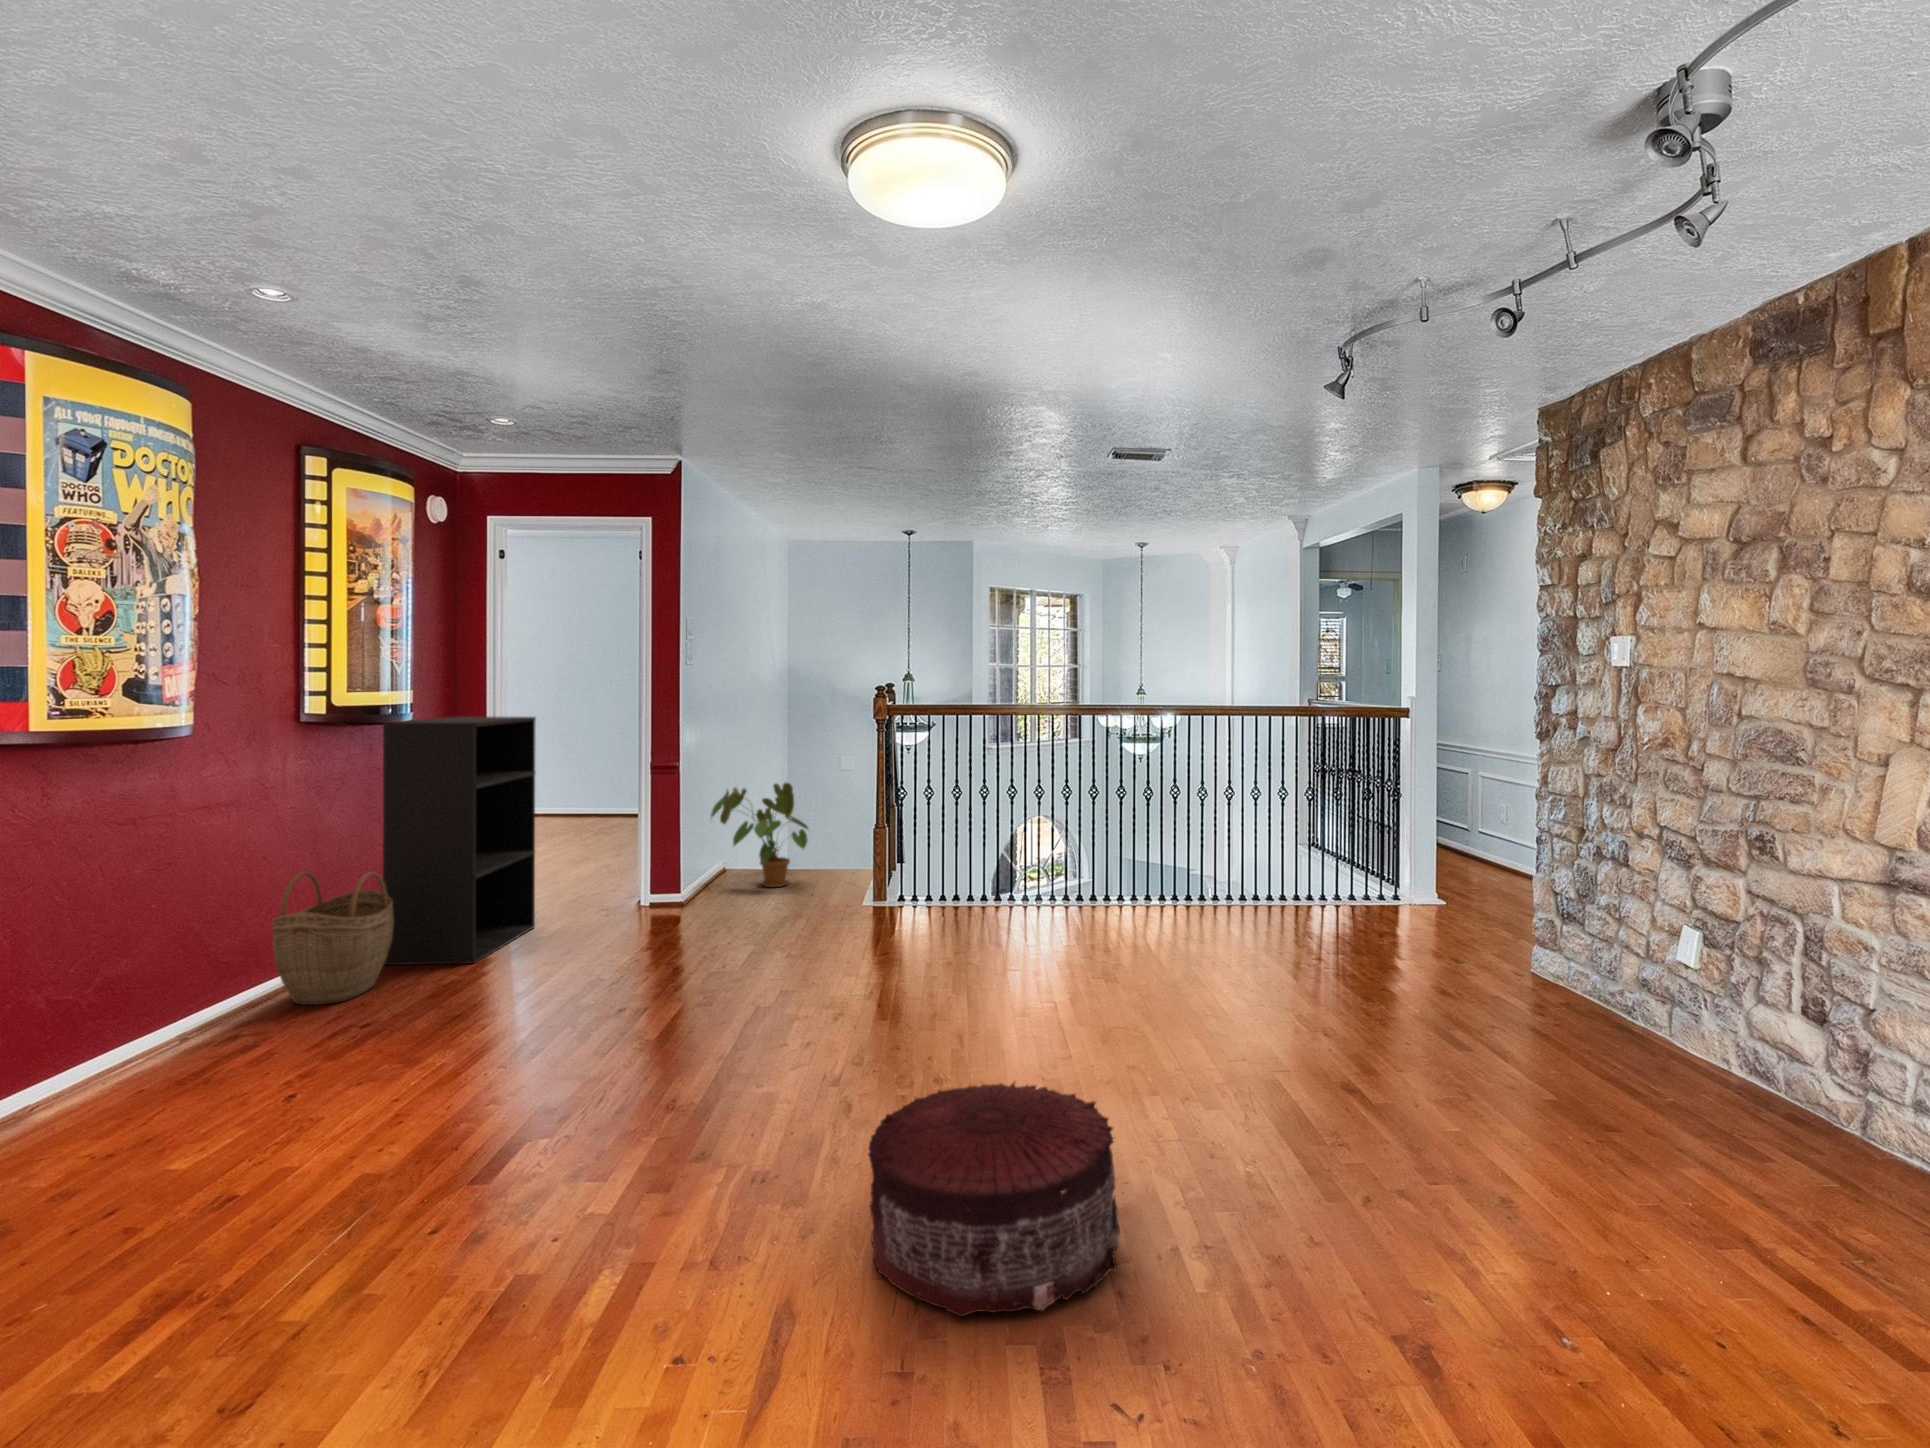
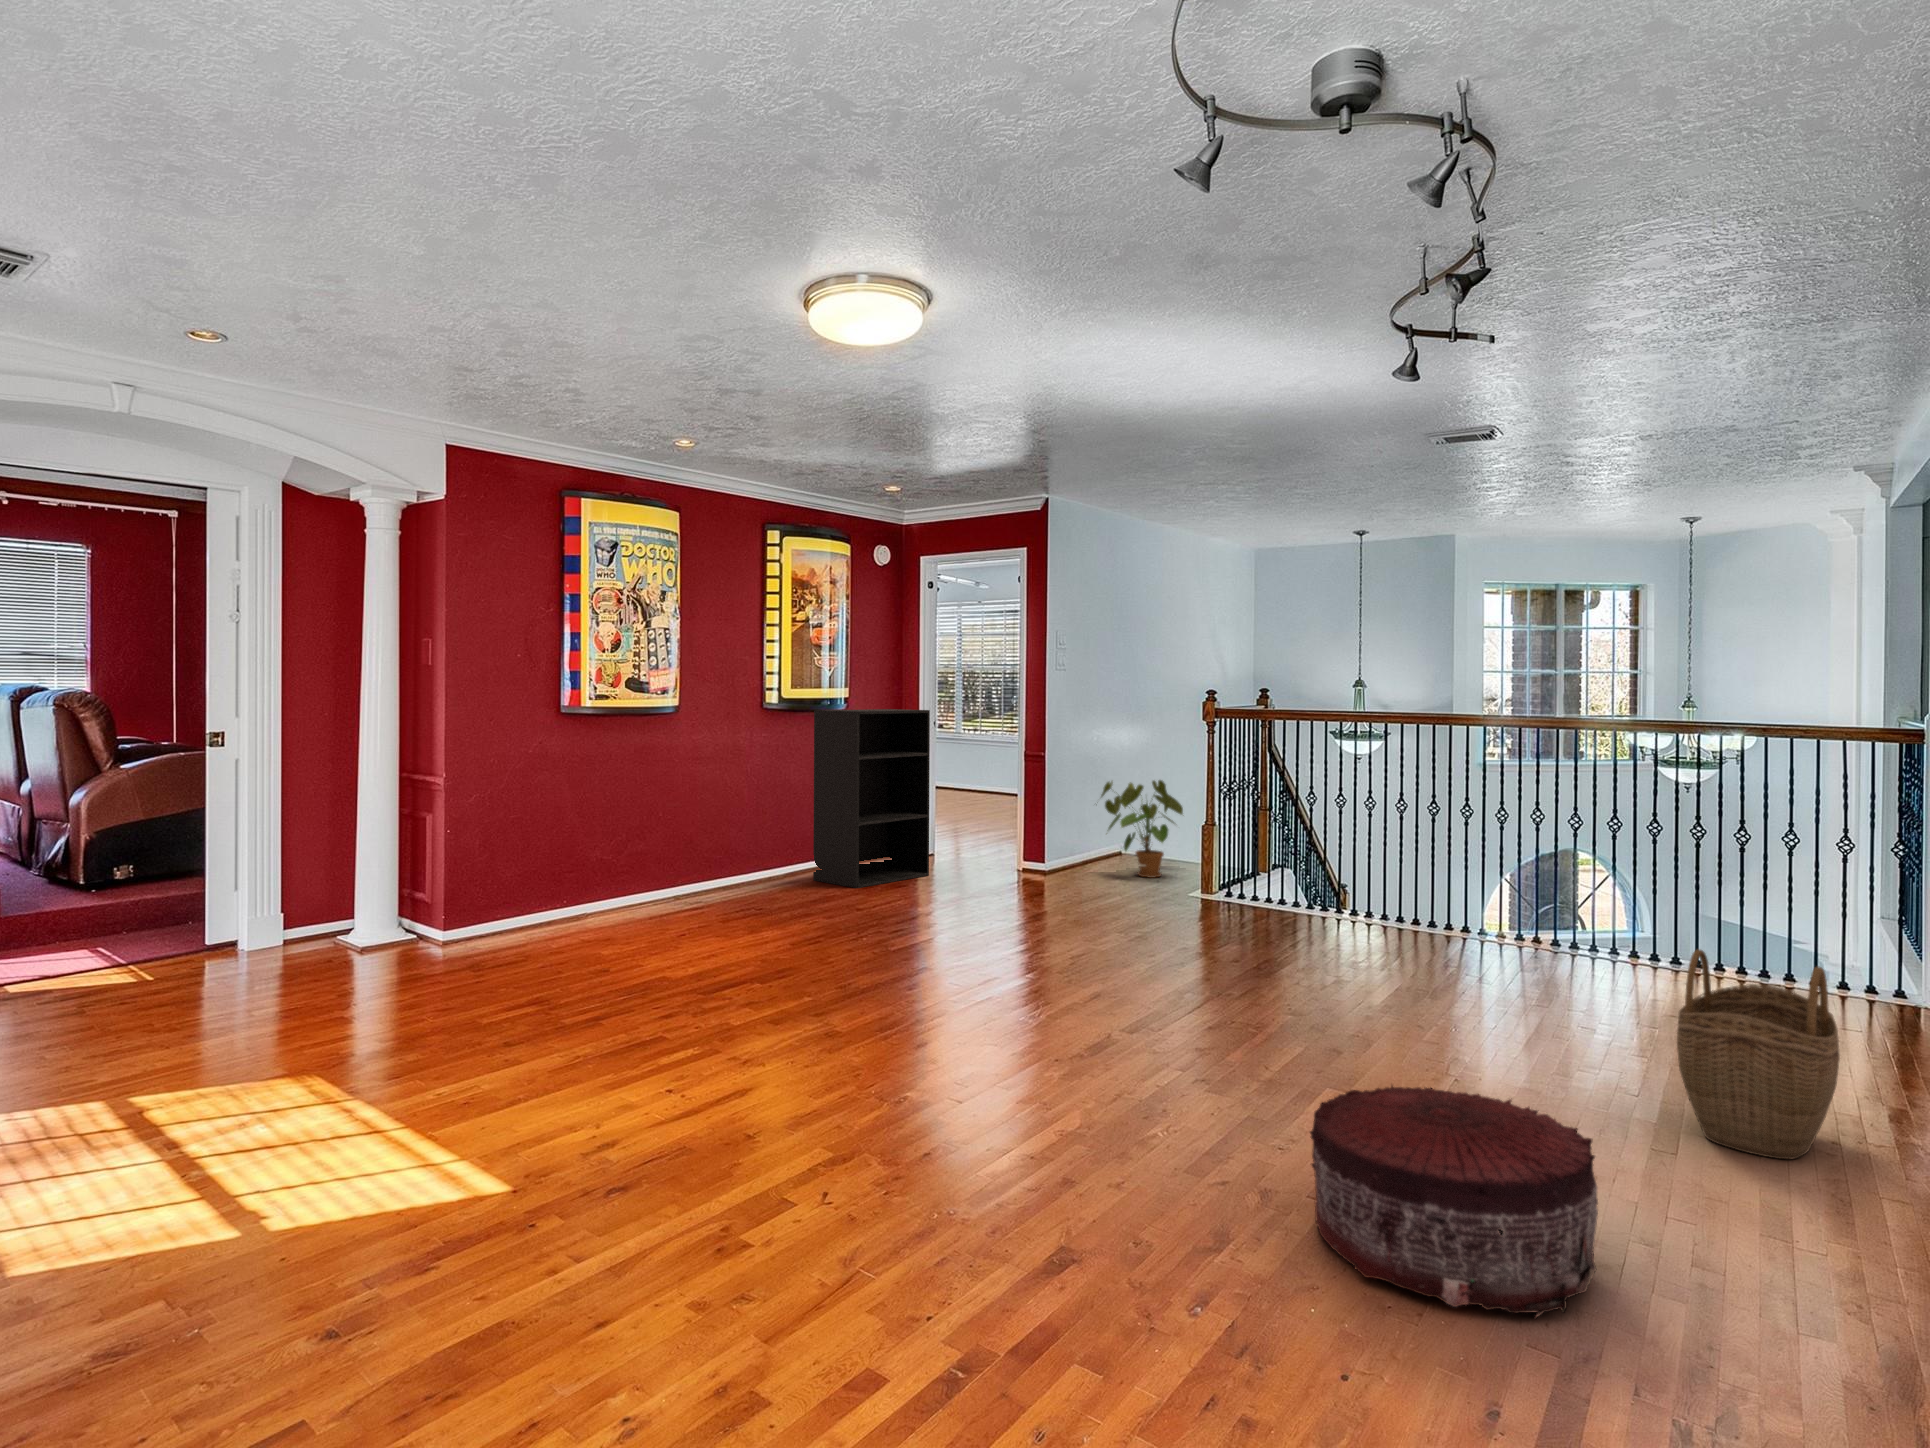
woven basket: present [272,872,394,1005] -> present [1677,949,1840,1159]
pouf: present [868,1082,1120,1316] -> present [1310,1085,1598,1317]

